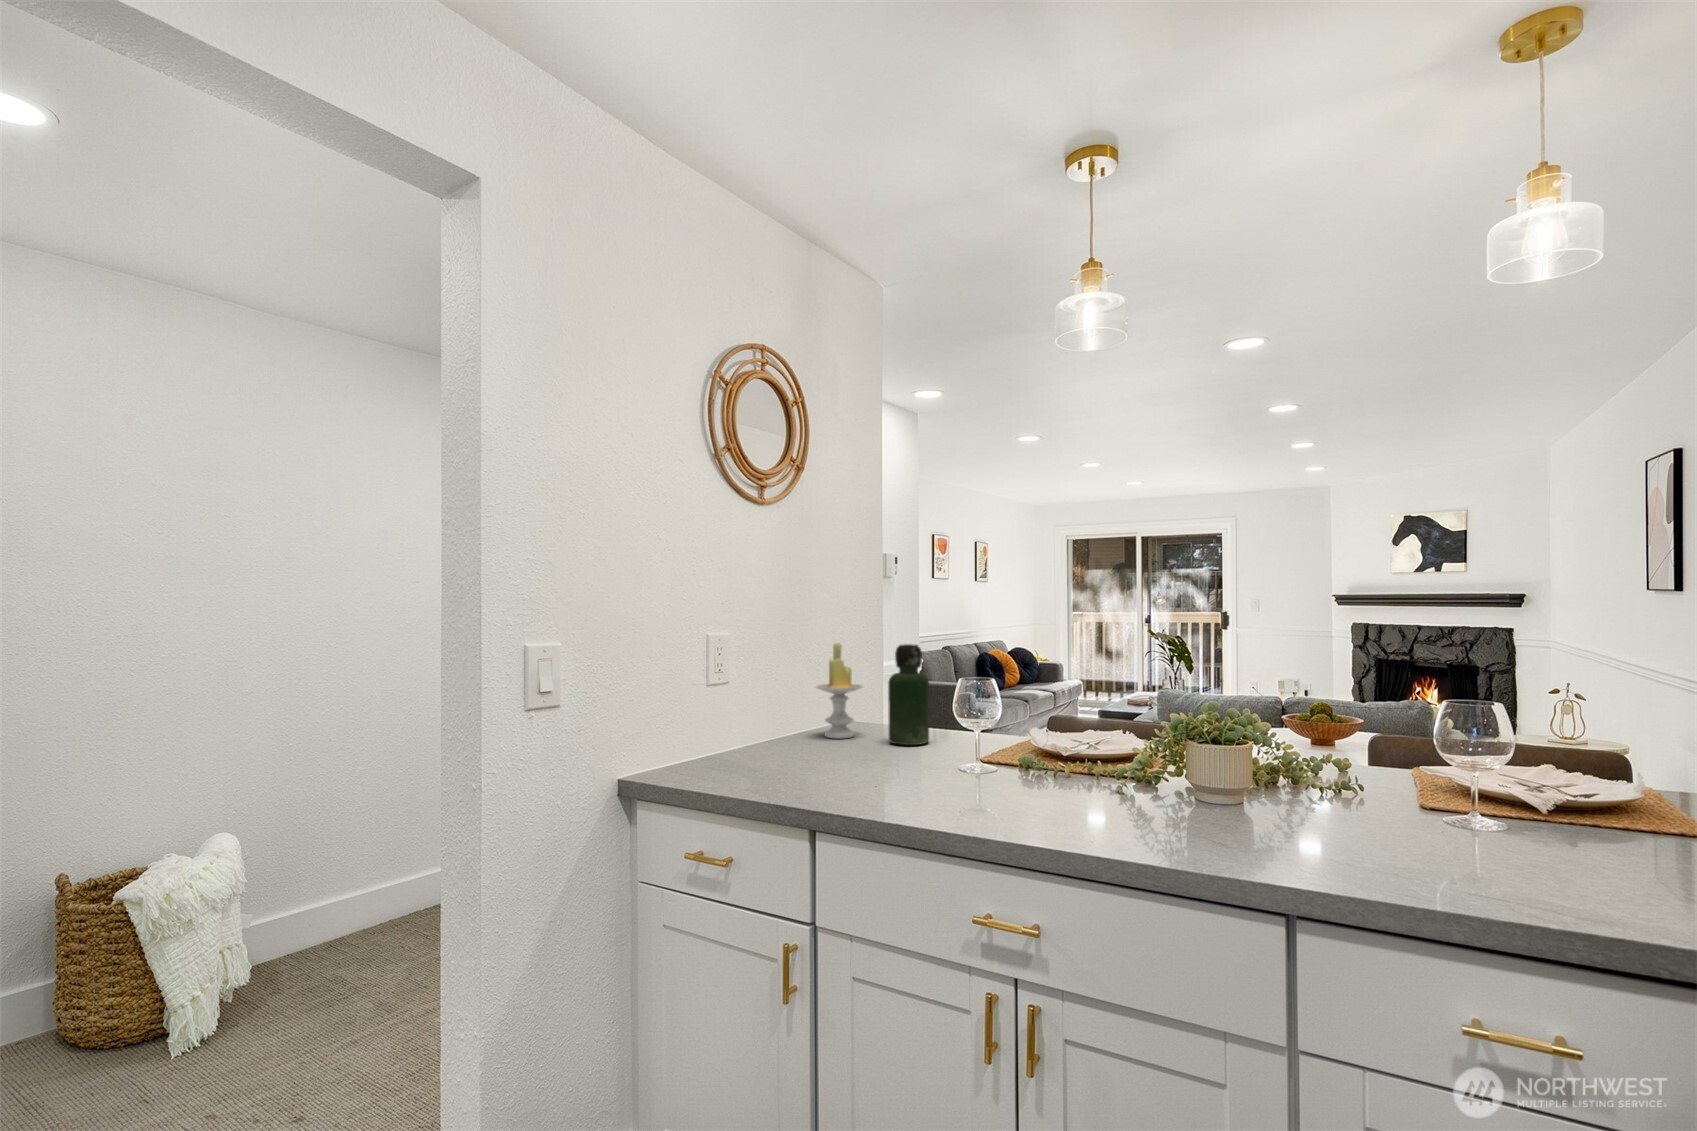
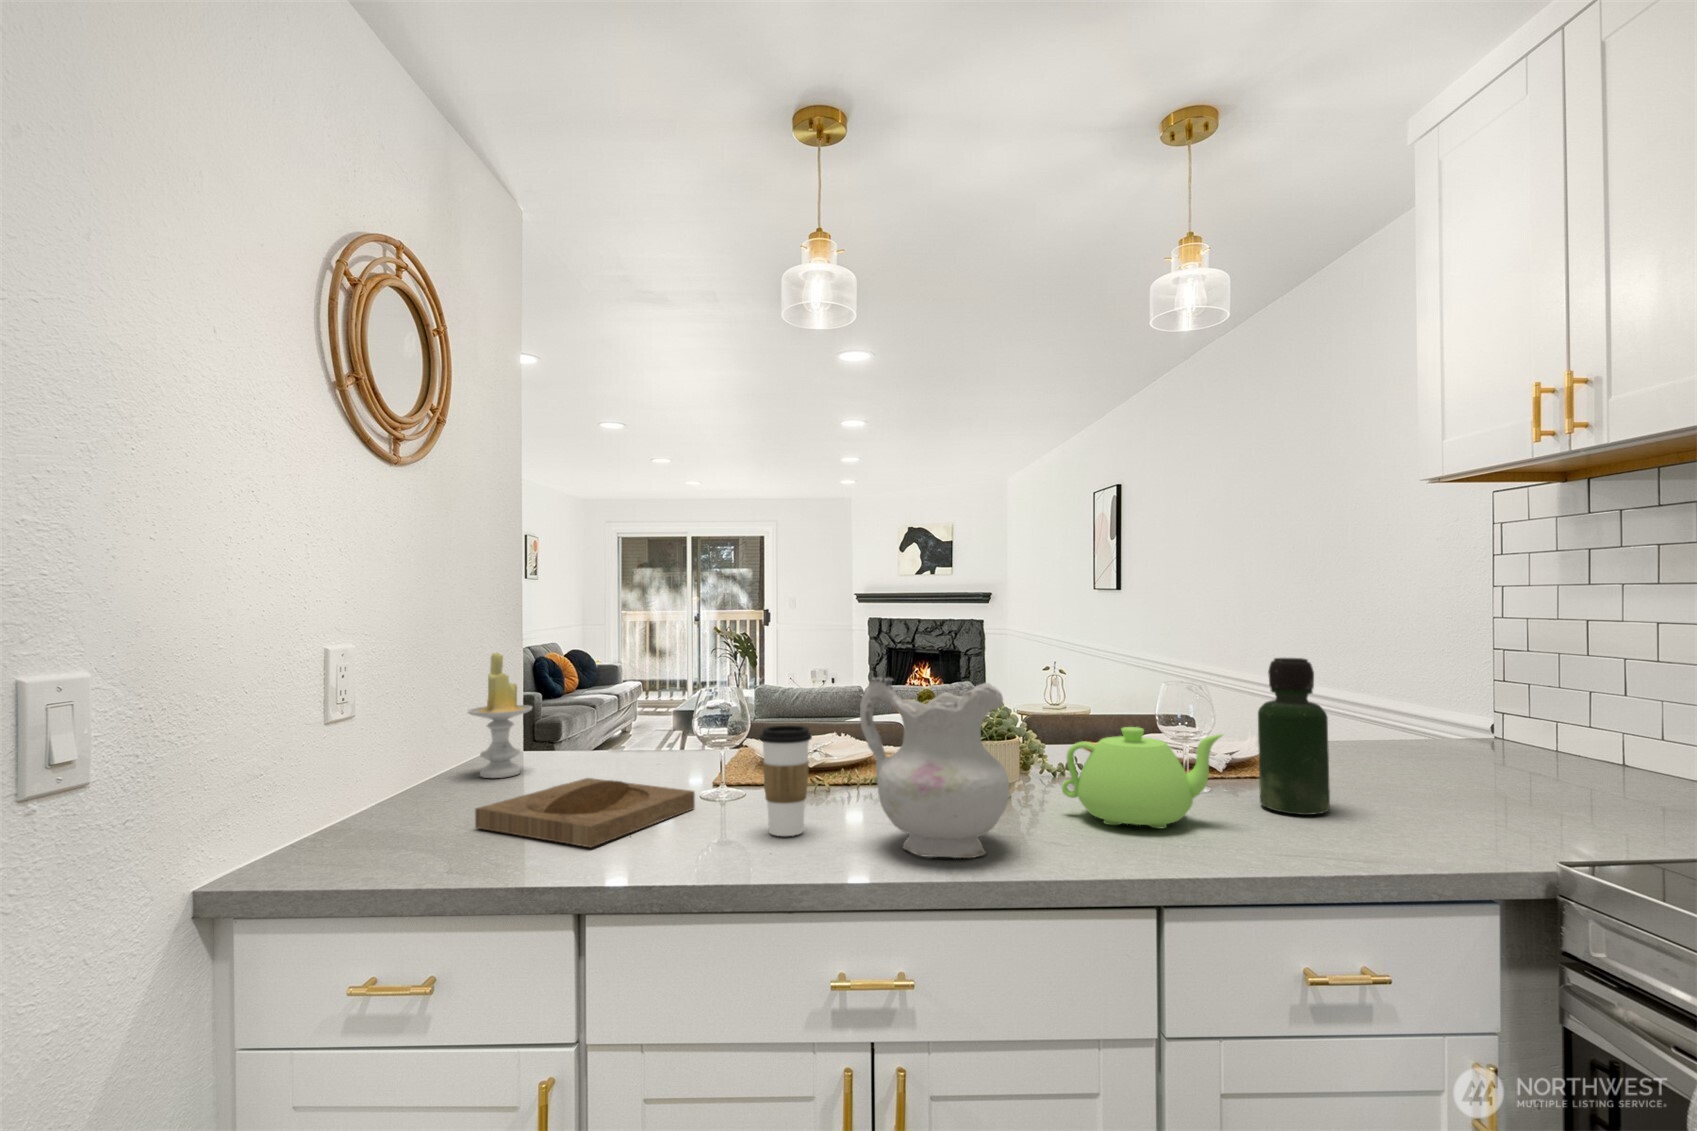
bottle: present [888,644,929,745] -> present [1258,658,1330,815]
ceramic pitcher: none [1041,674,1168,841] -> present [860,677,1009,858]
coffee cup: none [969,712,1013,804] -> present [759,726,812,836]
tray: none [788,743,944,790] -> present [475,778,695,847]
teapot: none [1265,743,1441,851] -> present [1062,727,1223,828]

